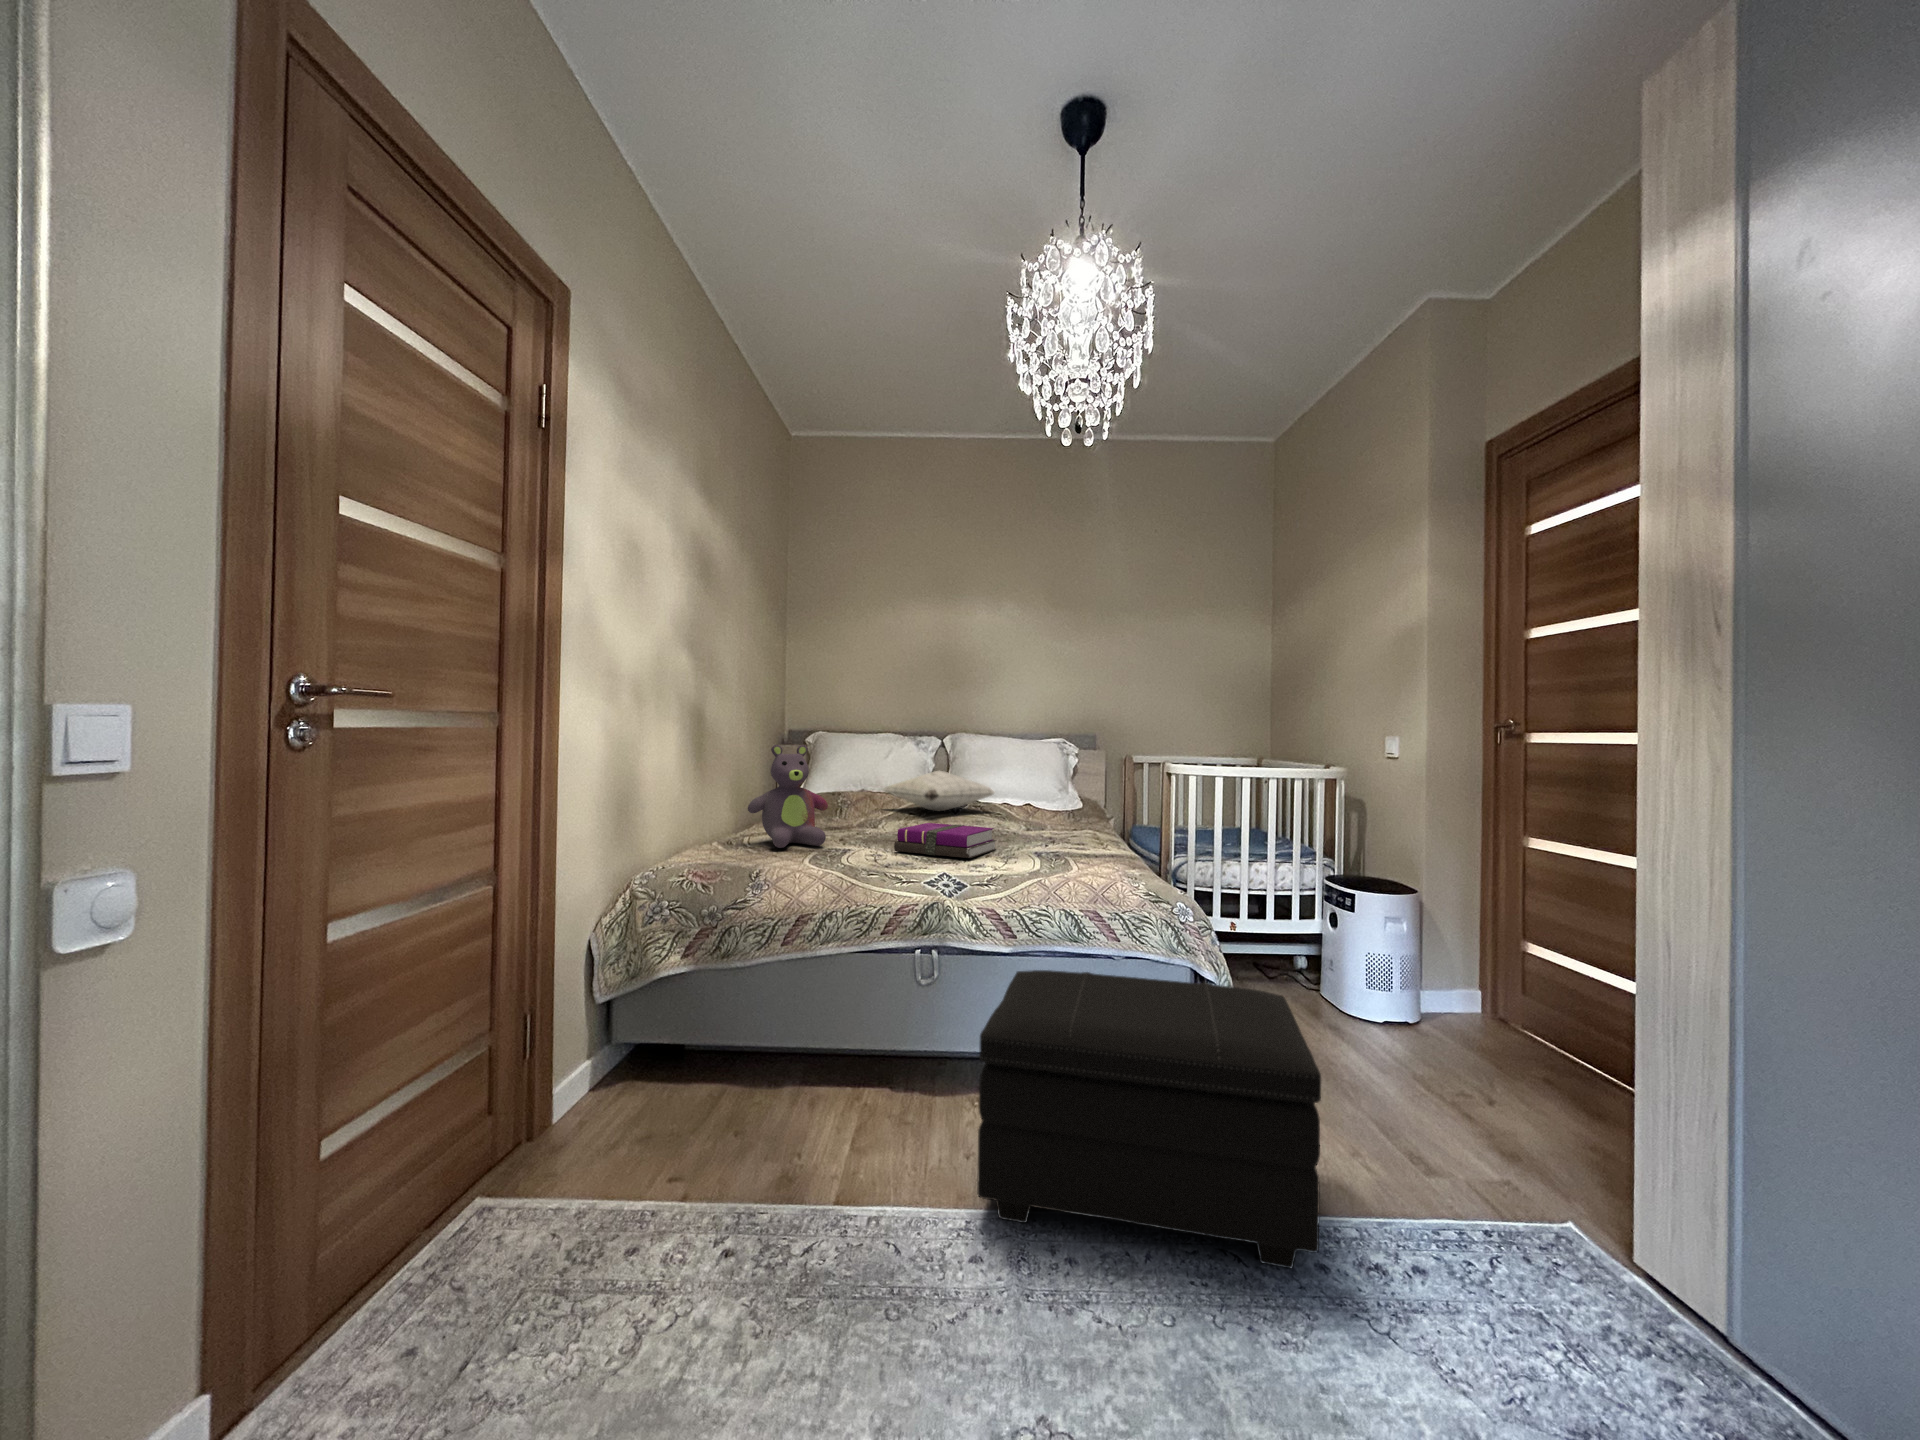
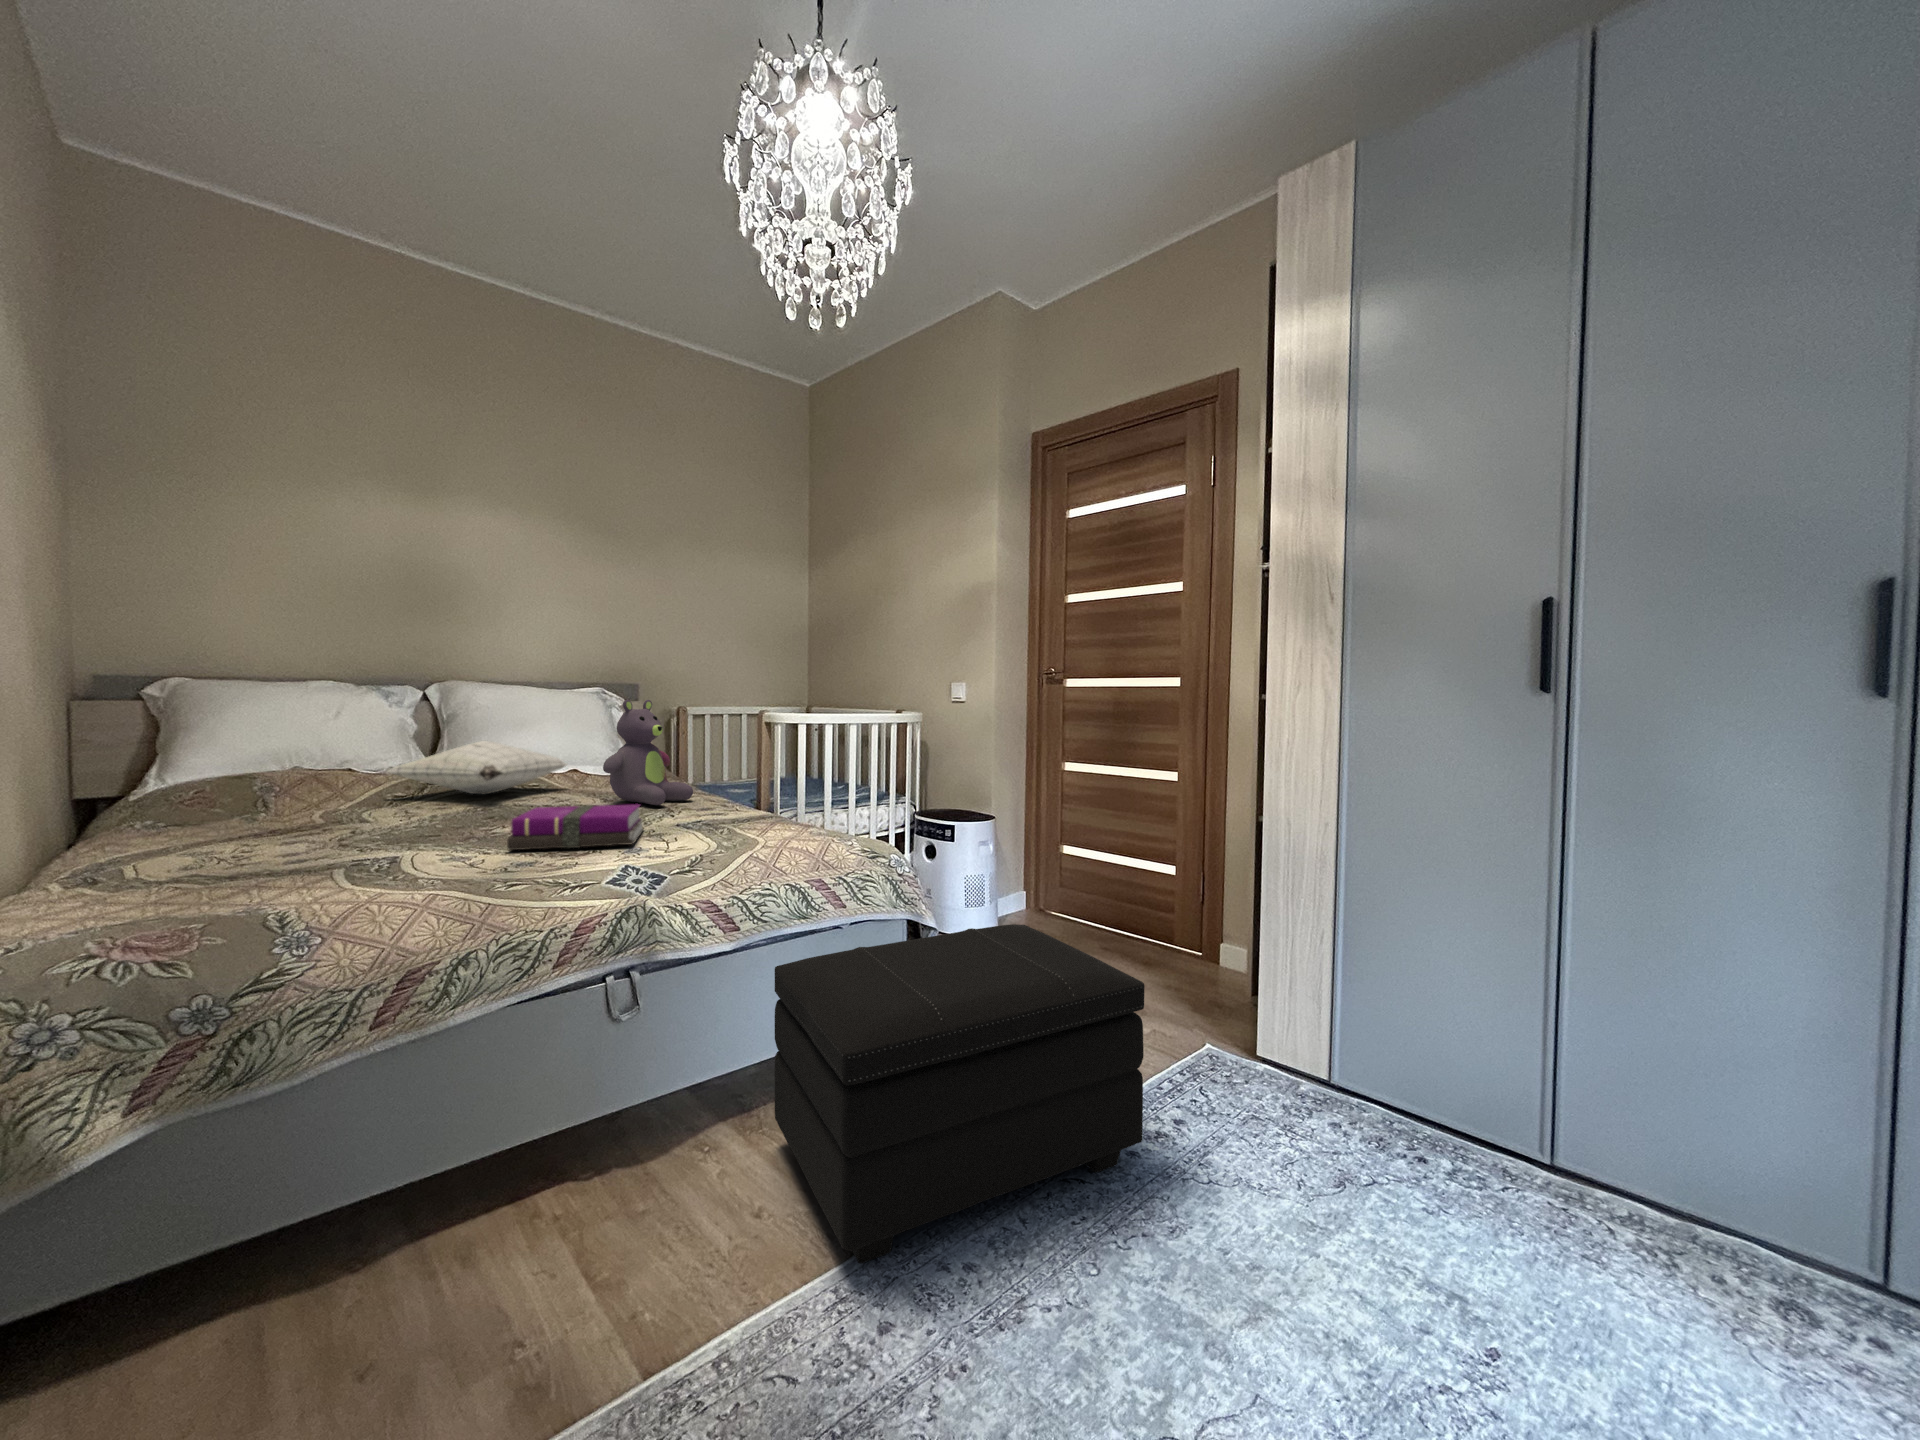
stuffed bear: present [748,745,828,848] -> present [603,700,693,805]

